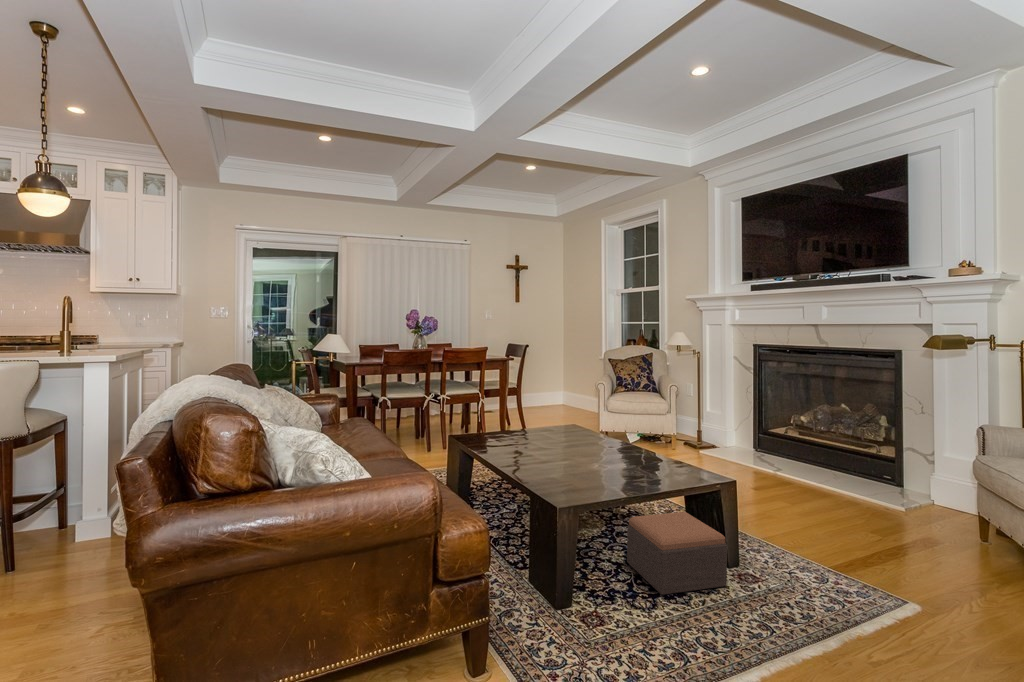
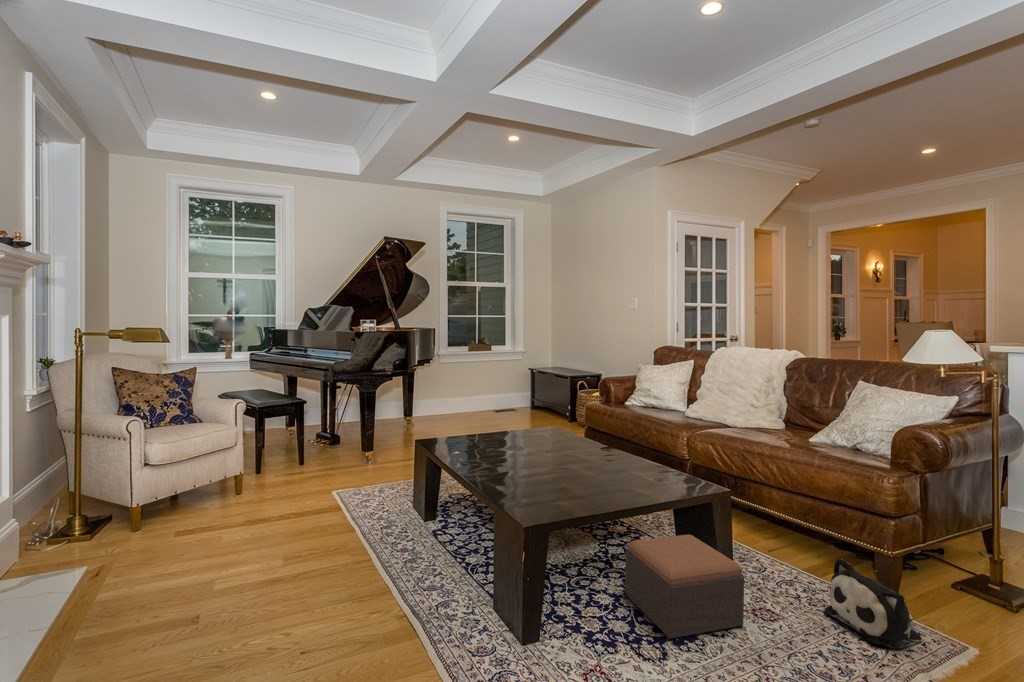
plush toy: none [799,531,878,603] -> present [825,559,922,649]

